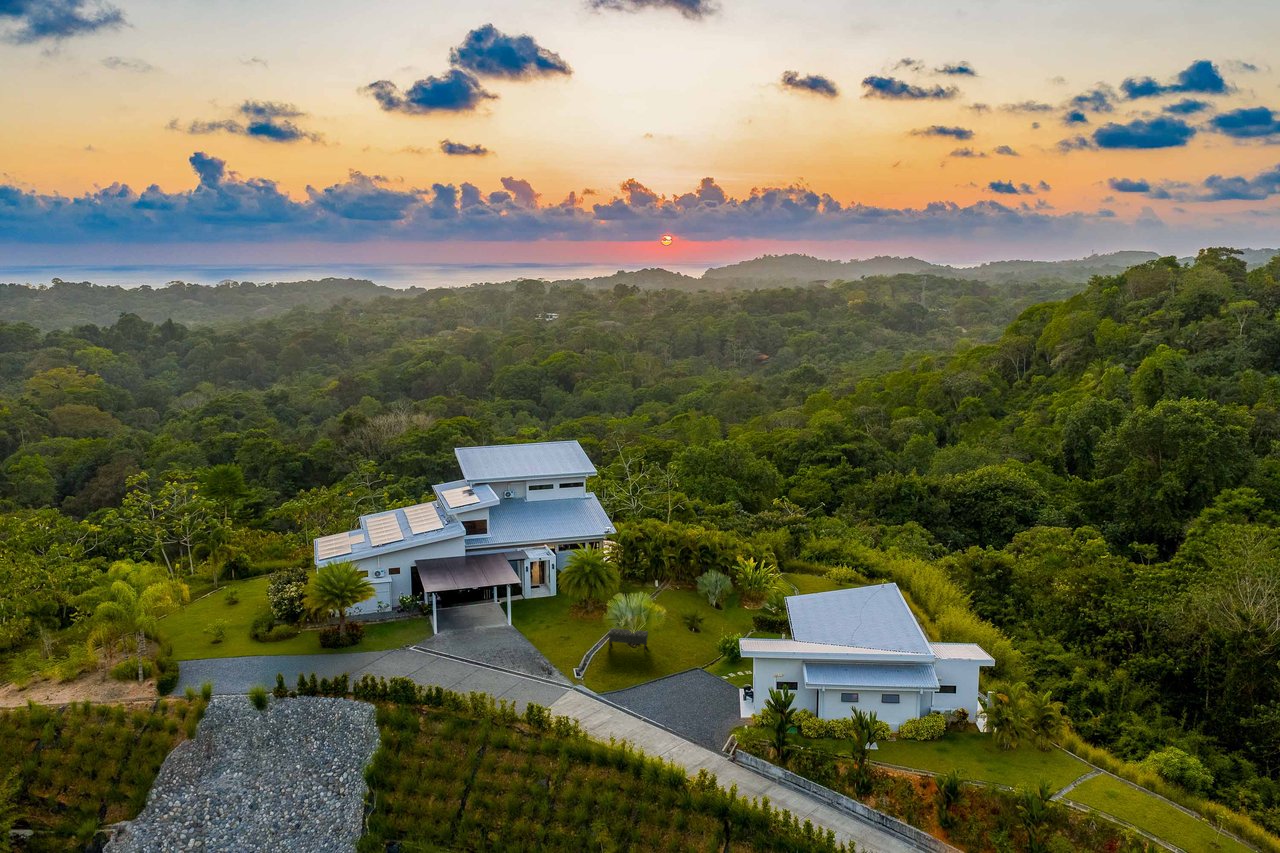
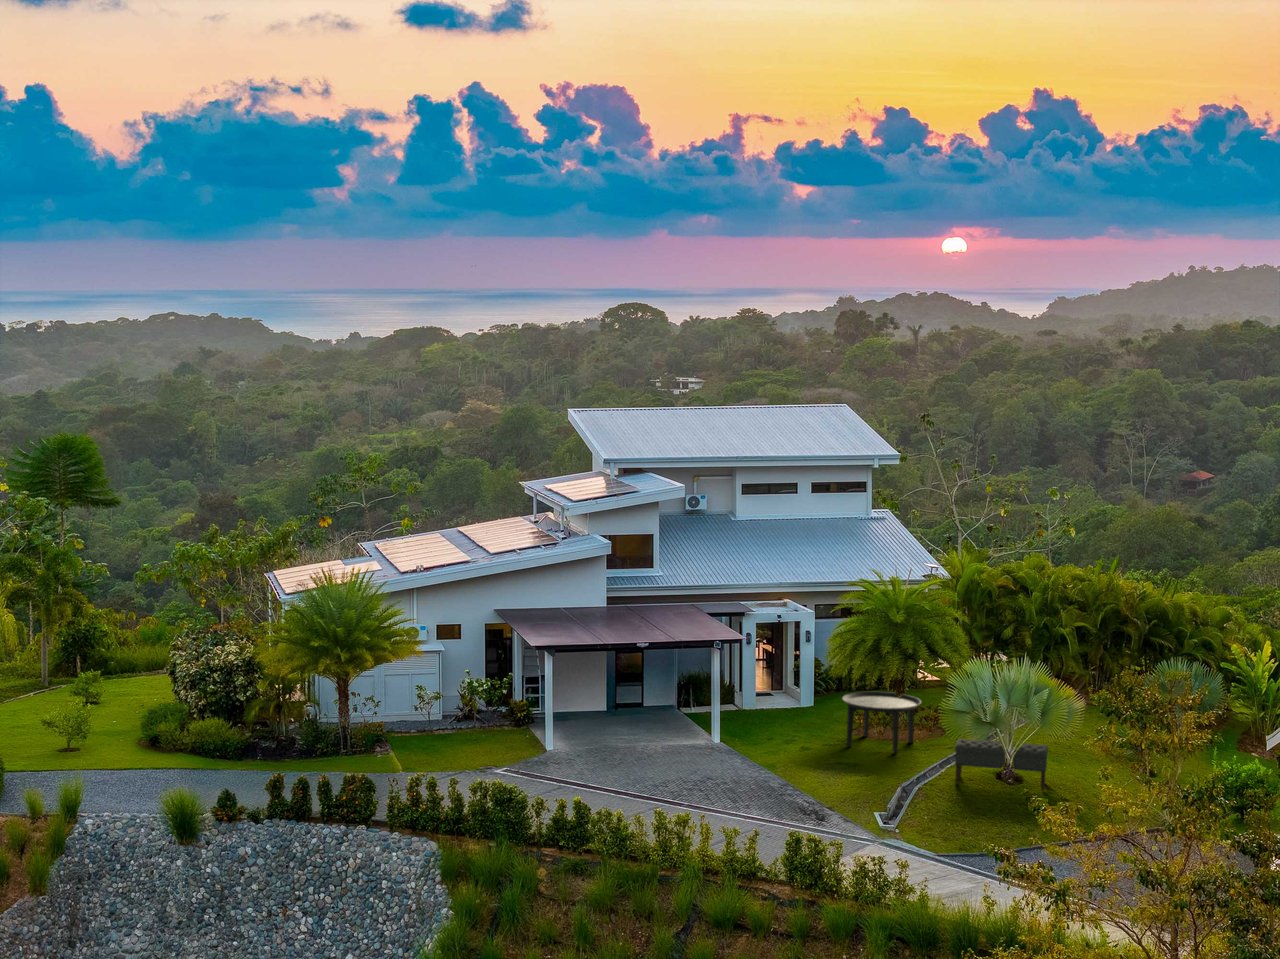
round table: none [564,598,599,629] -> present [842,692,921,753]

